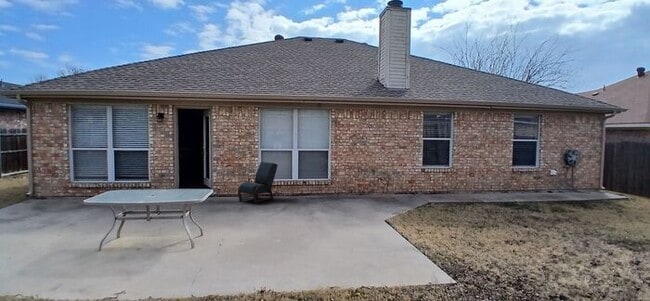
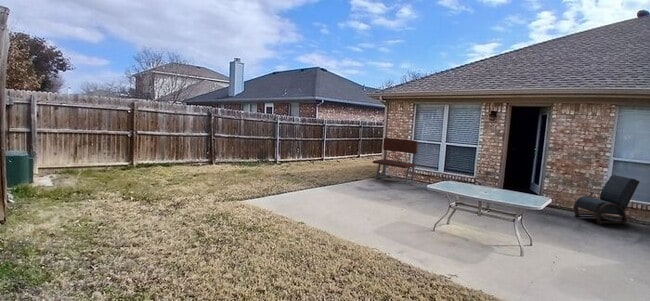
bench: none [11,149,78,203] -> present [373,138,418,184]

